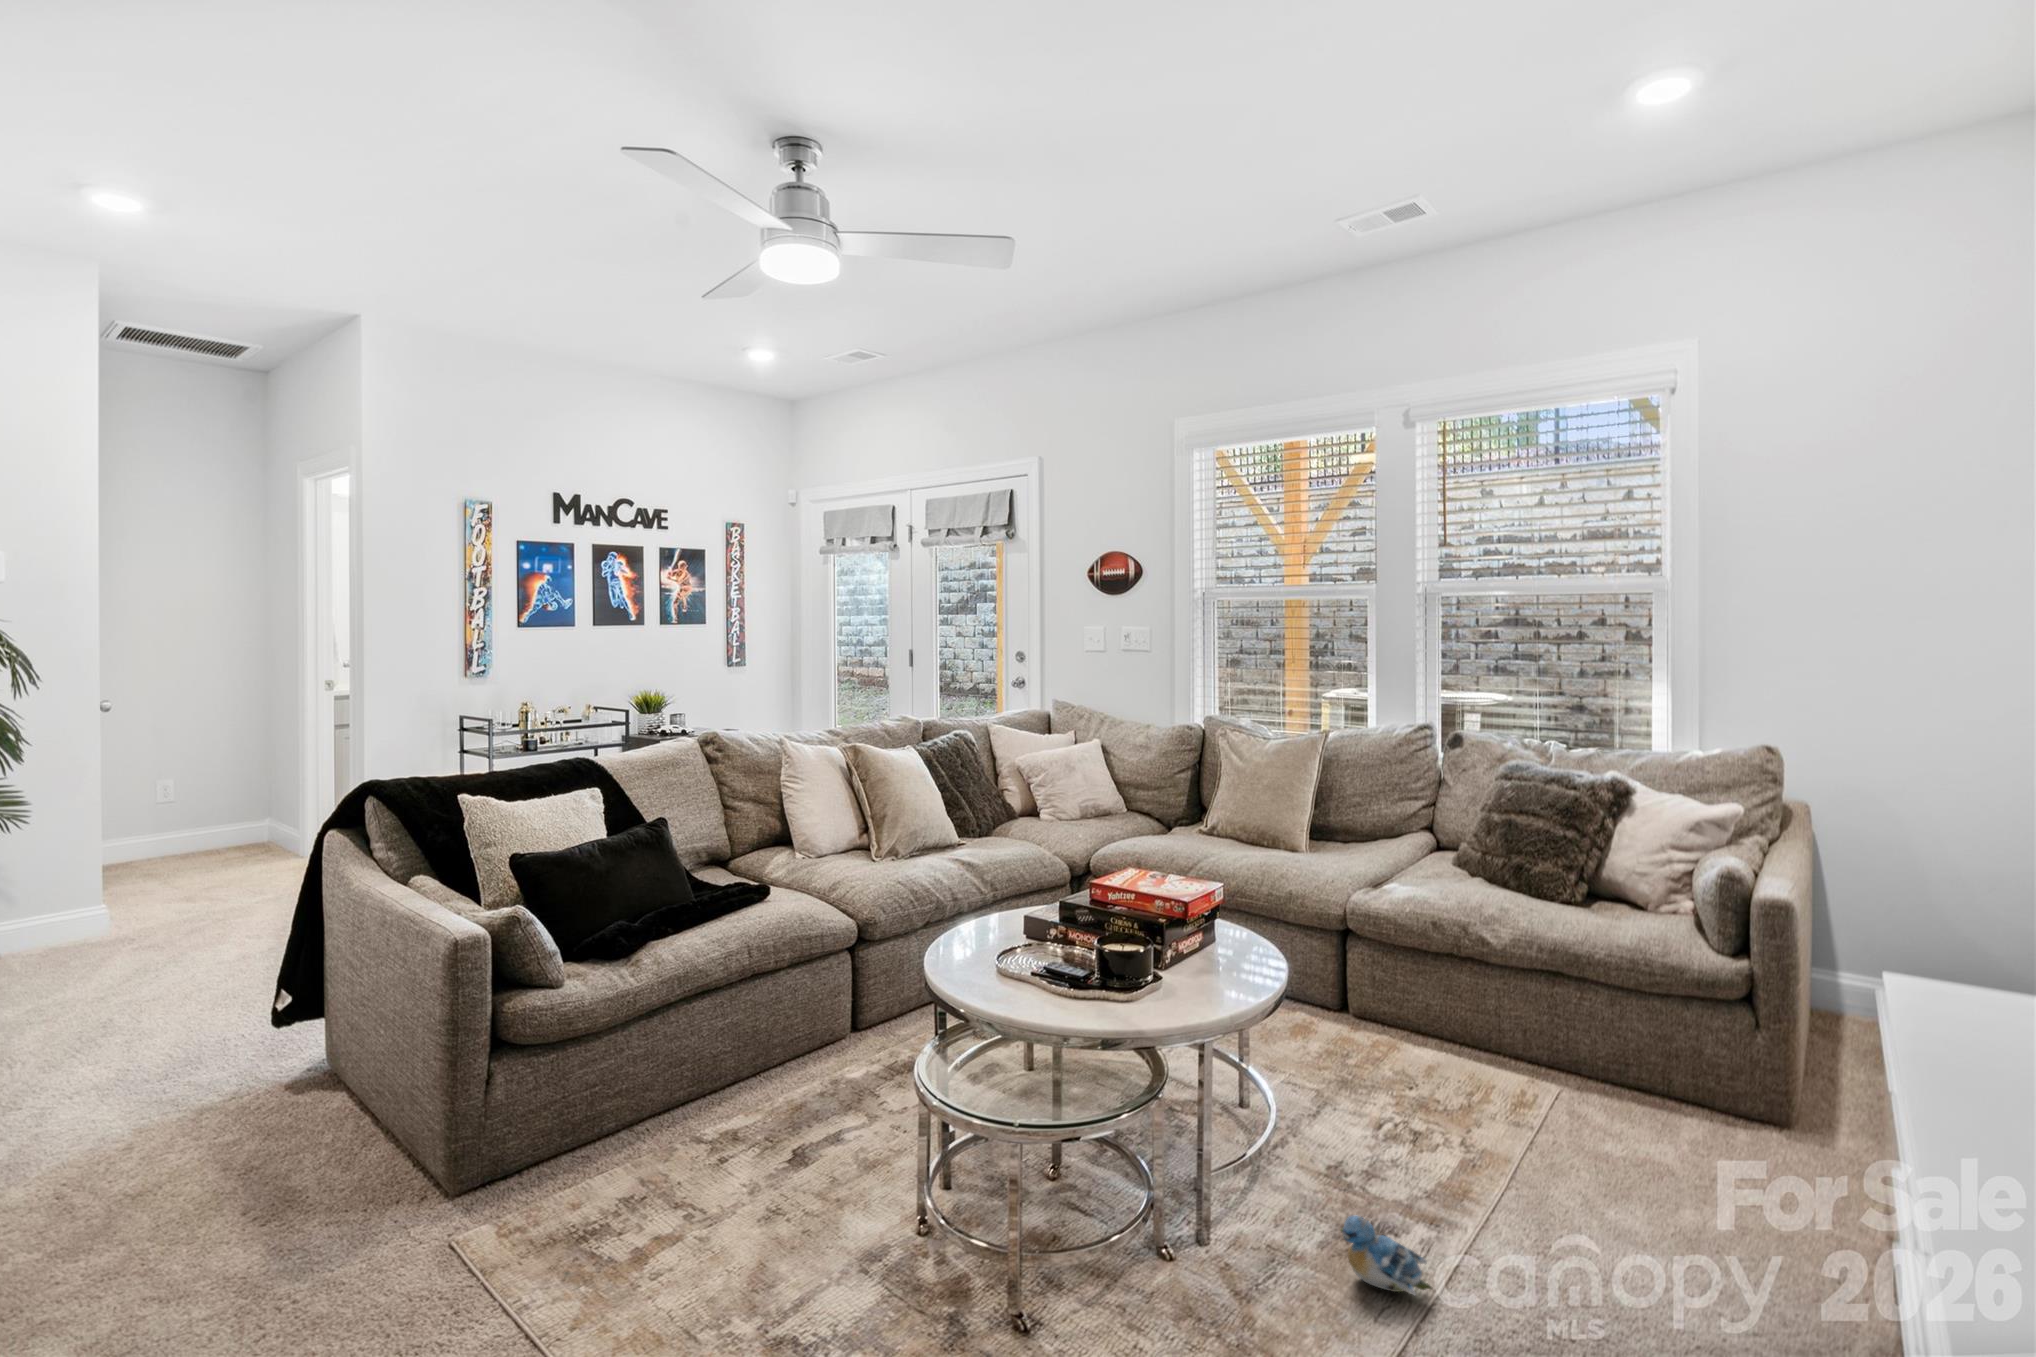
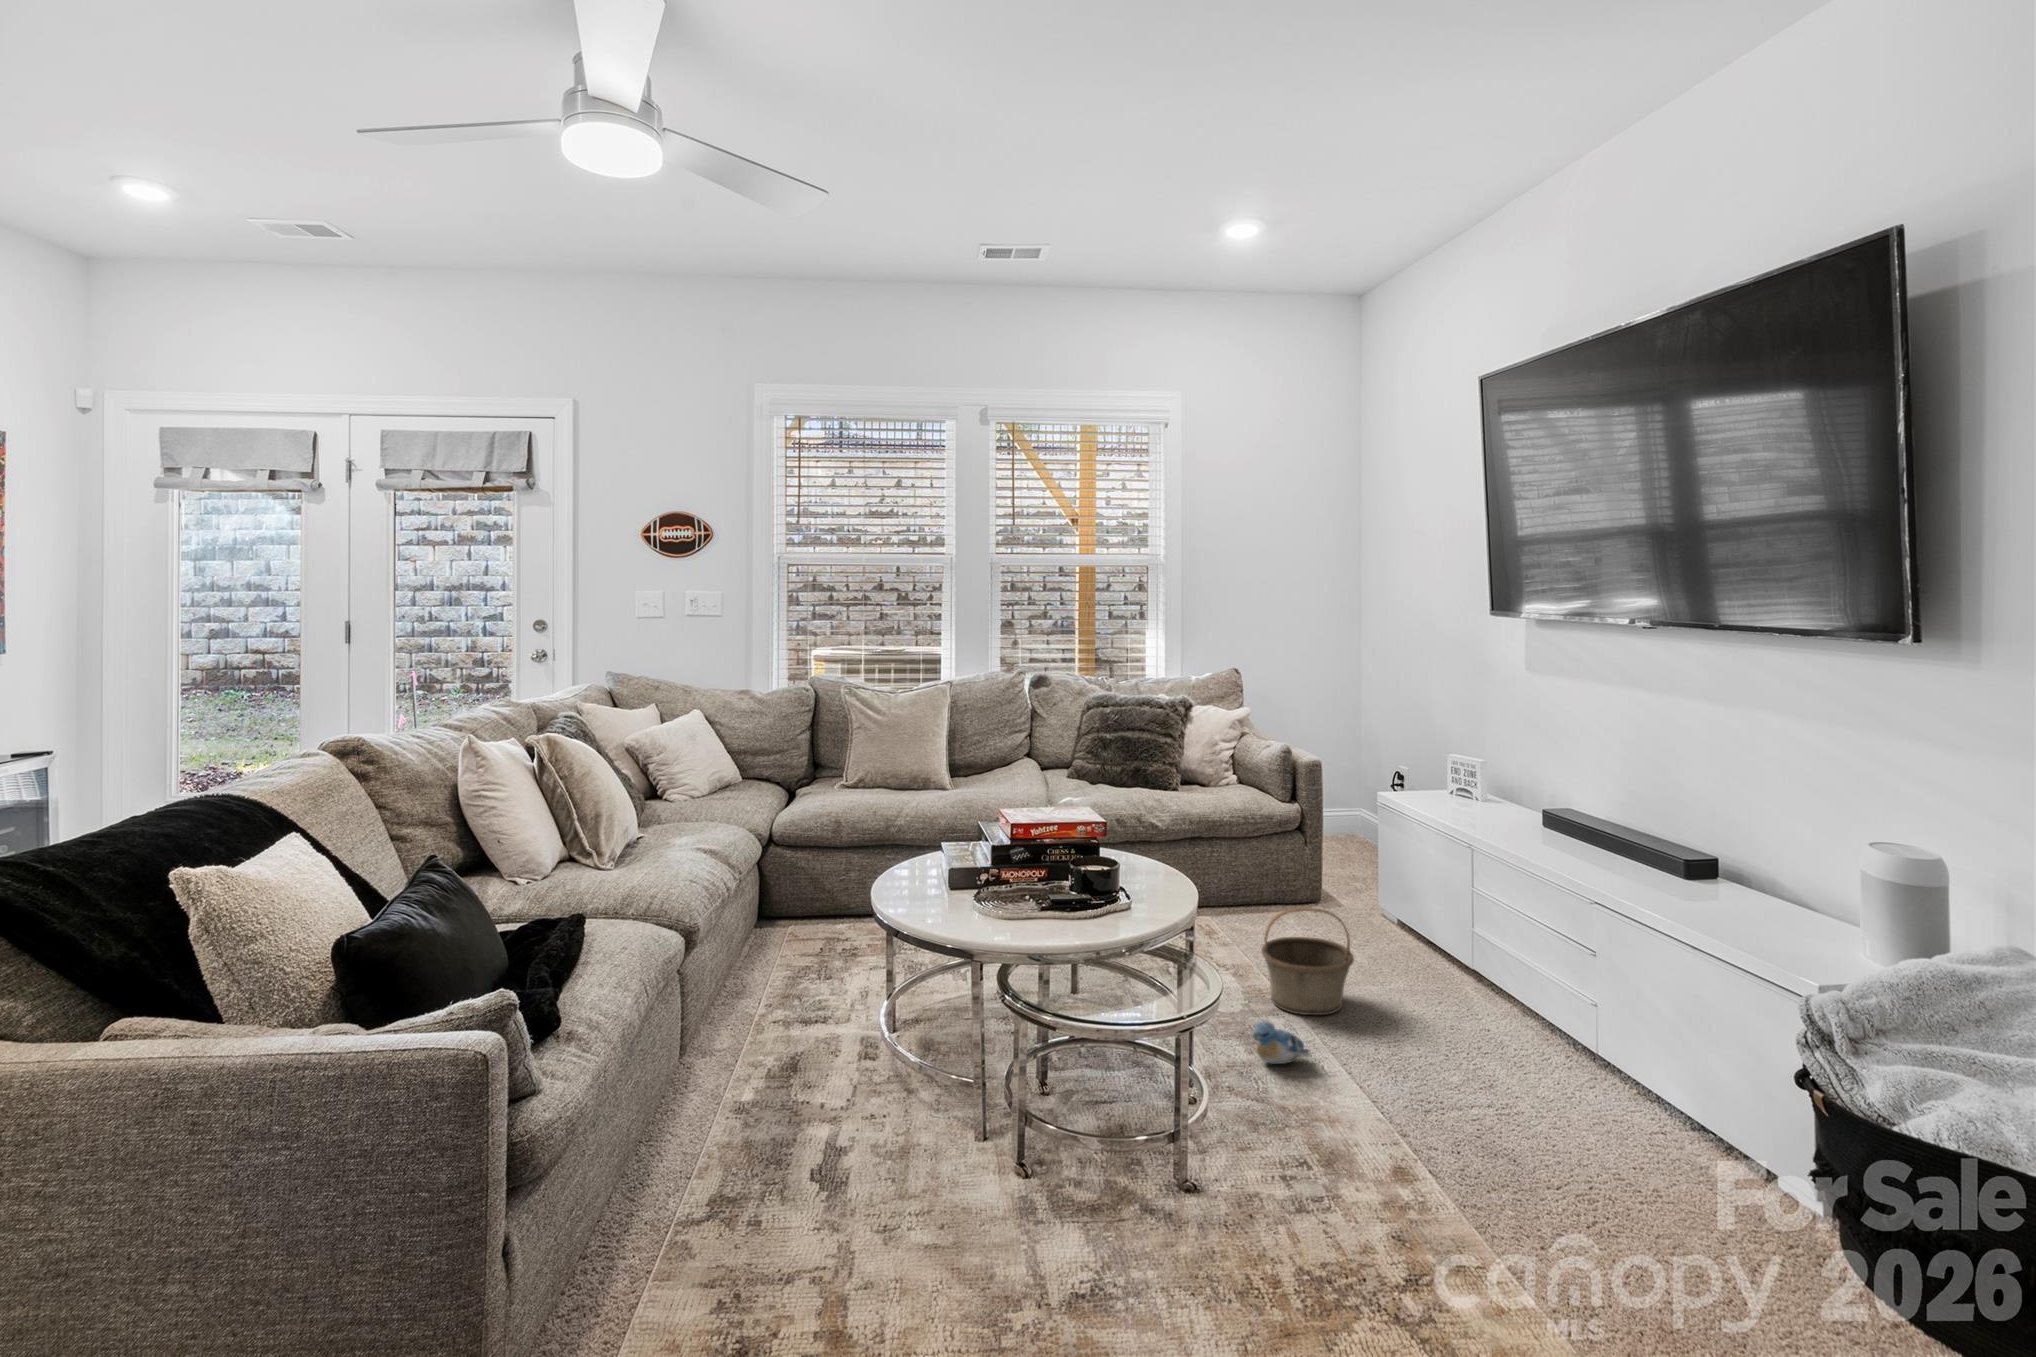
basket: none [1474,1084,1627,1263] -> present [1261,907,1354,1015]

